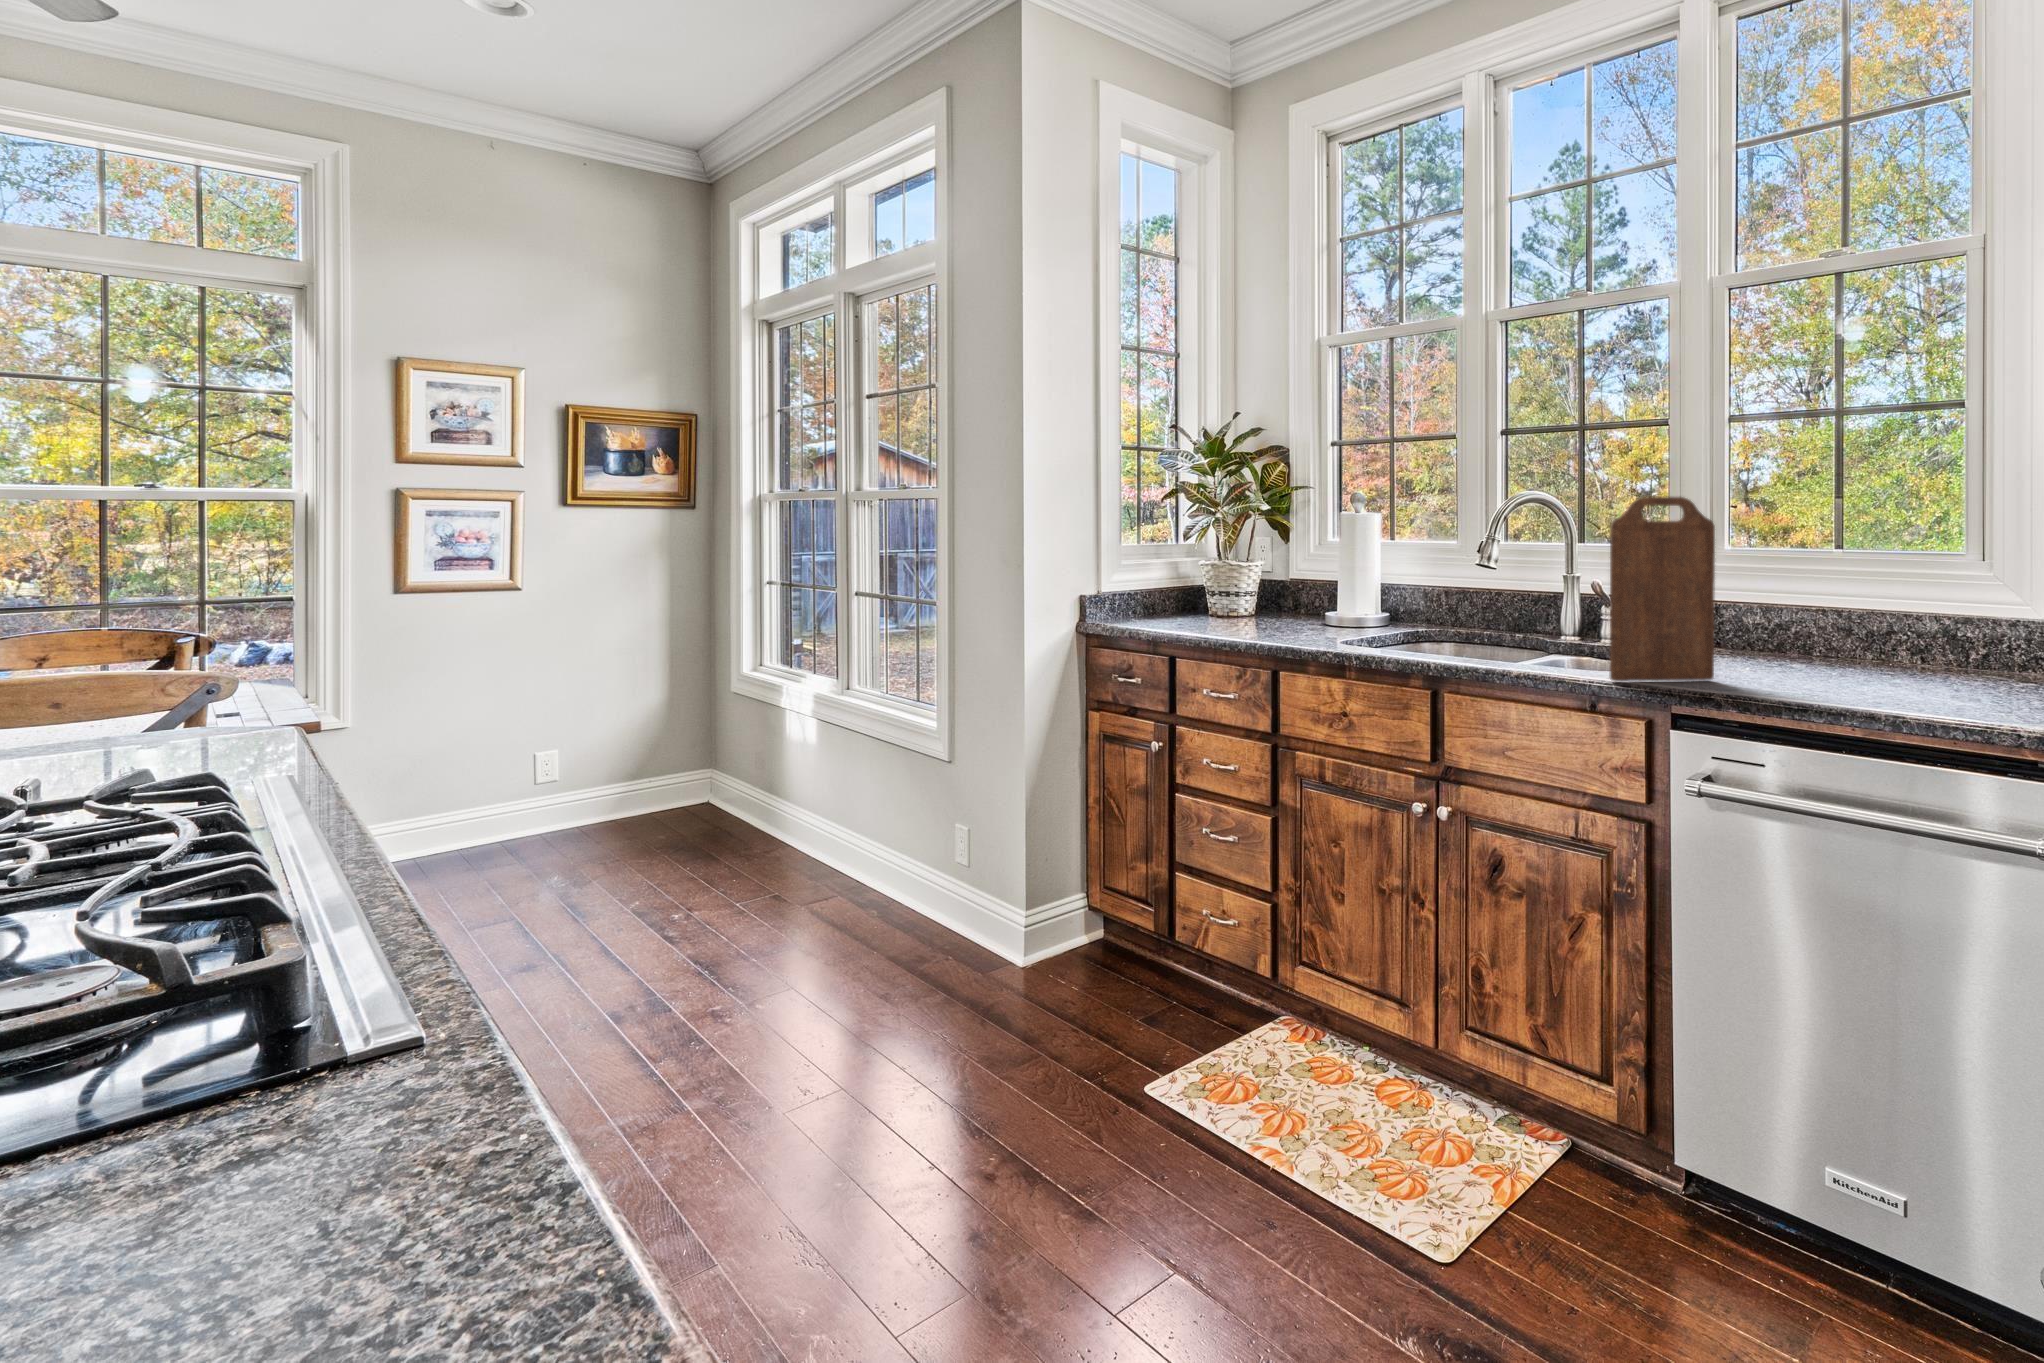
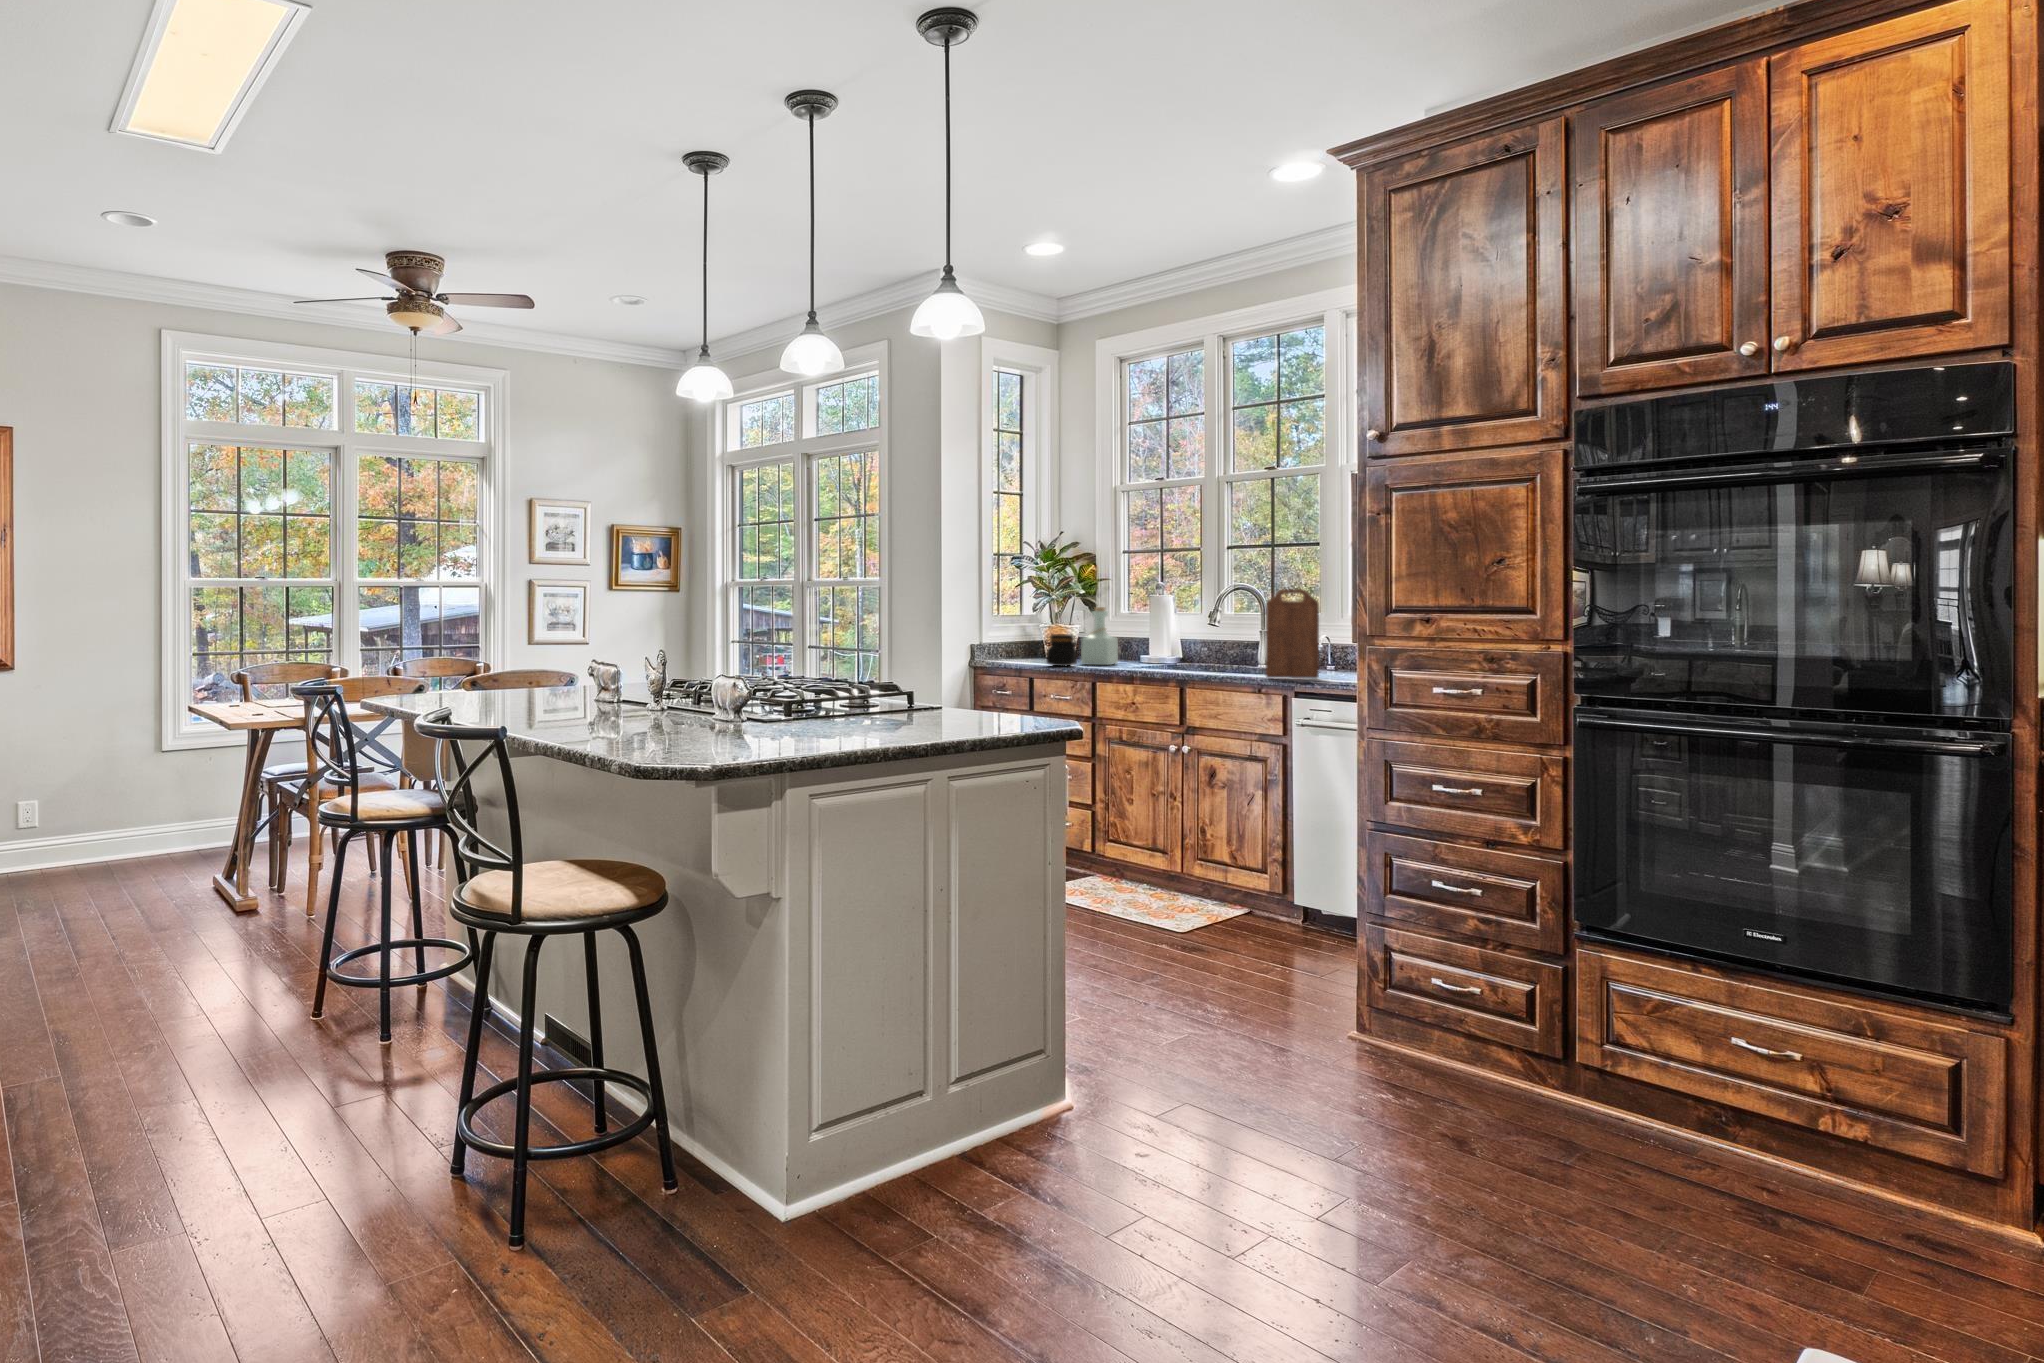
bottle: none [1262,532,1322,630] -> present [1081,607,1118,665]
jar: none [1195,579,1255,635] -> present [1045,634,1079,666]

